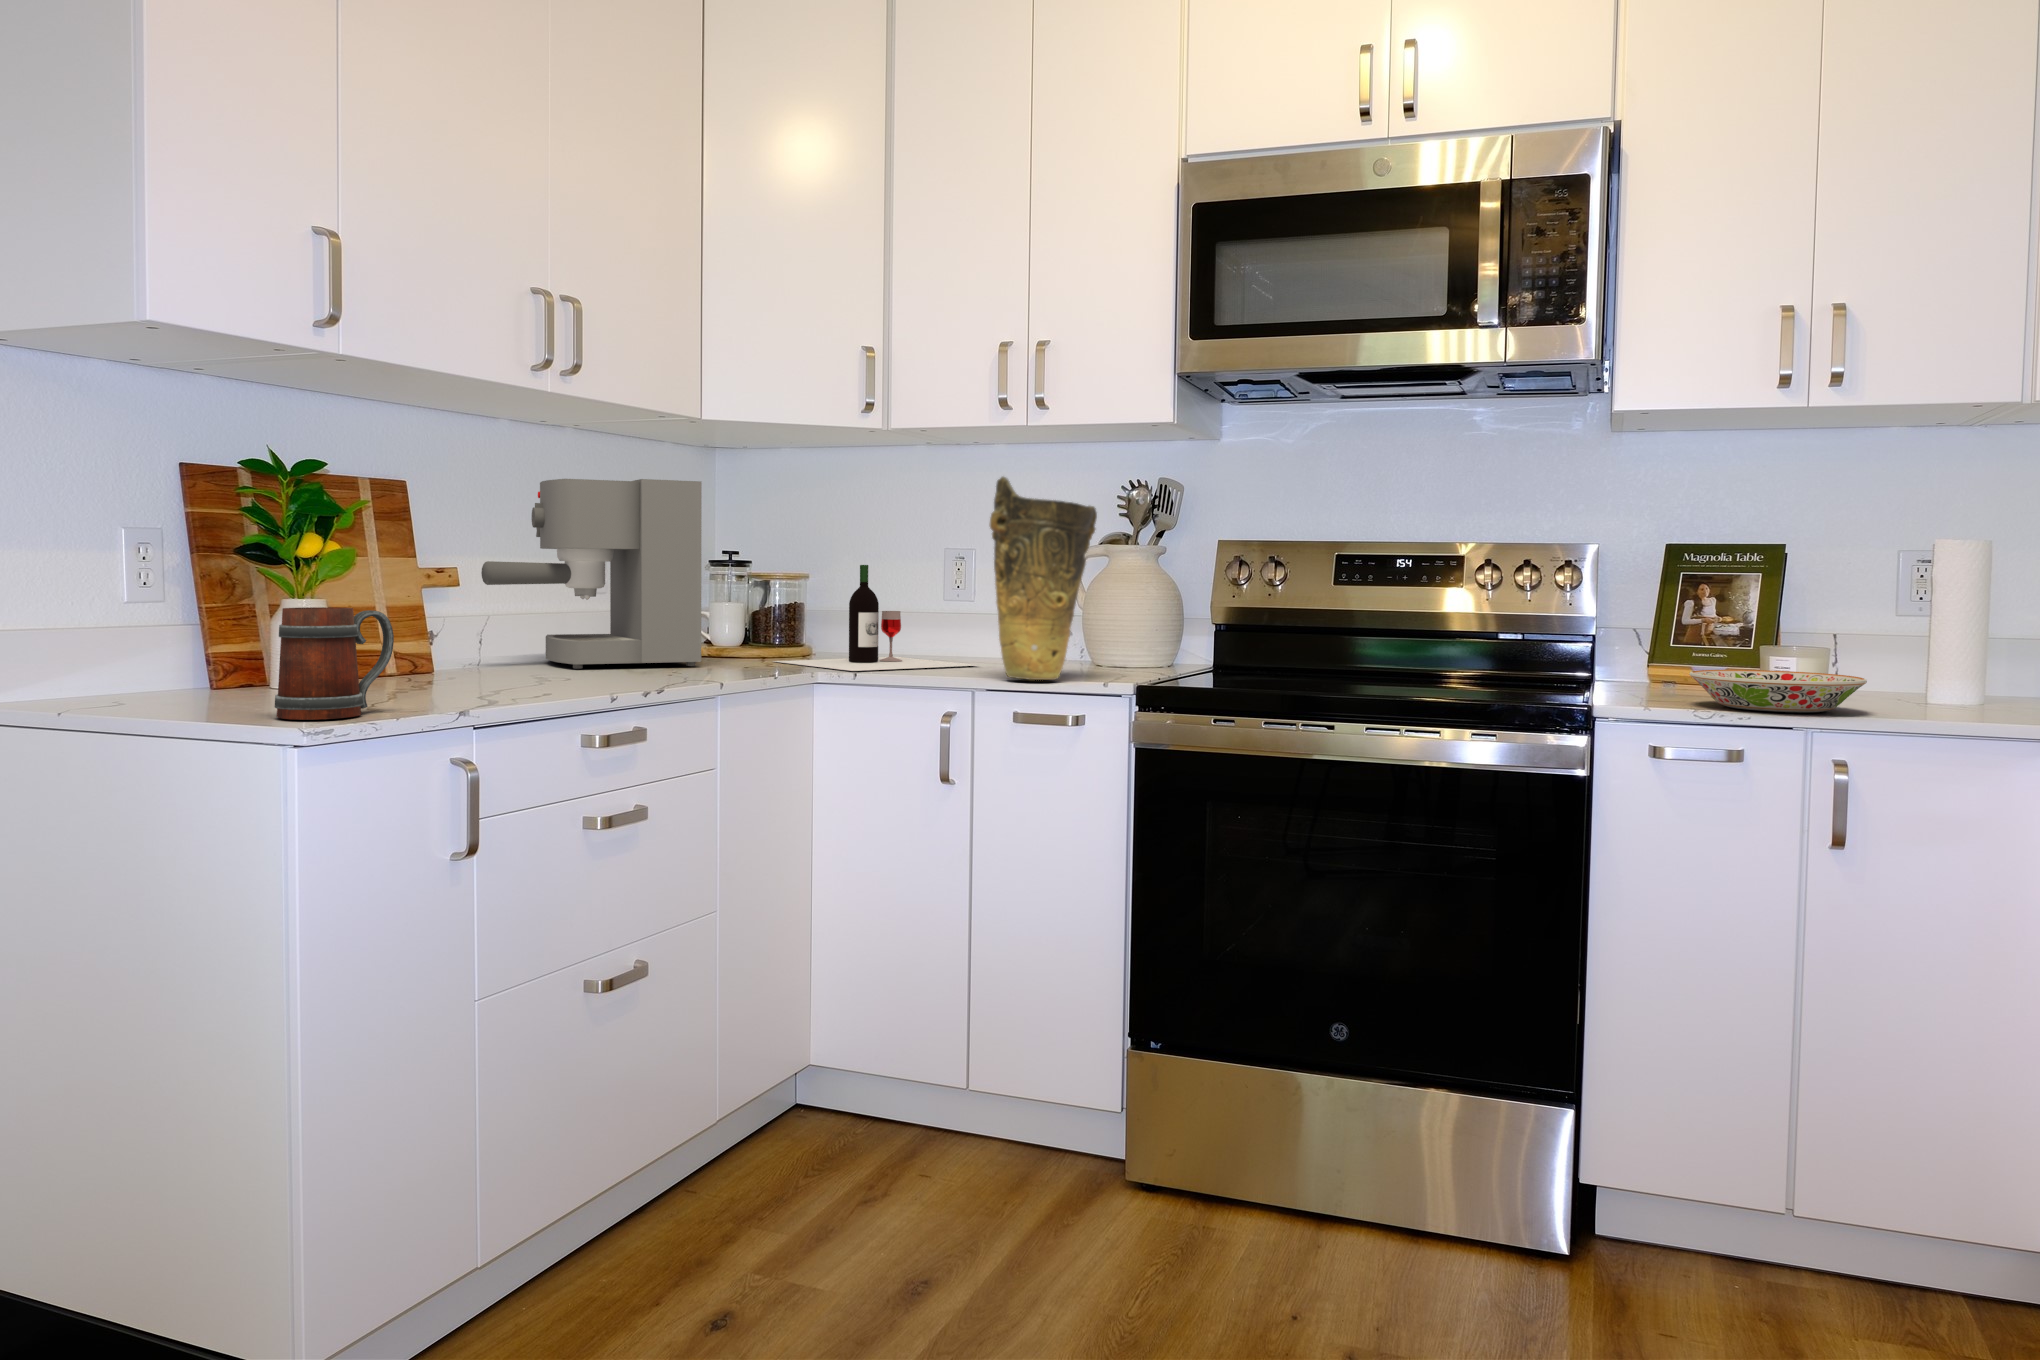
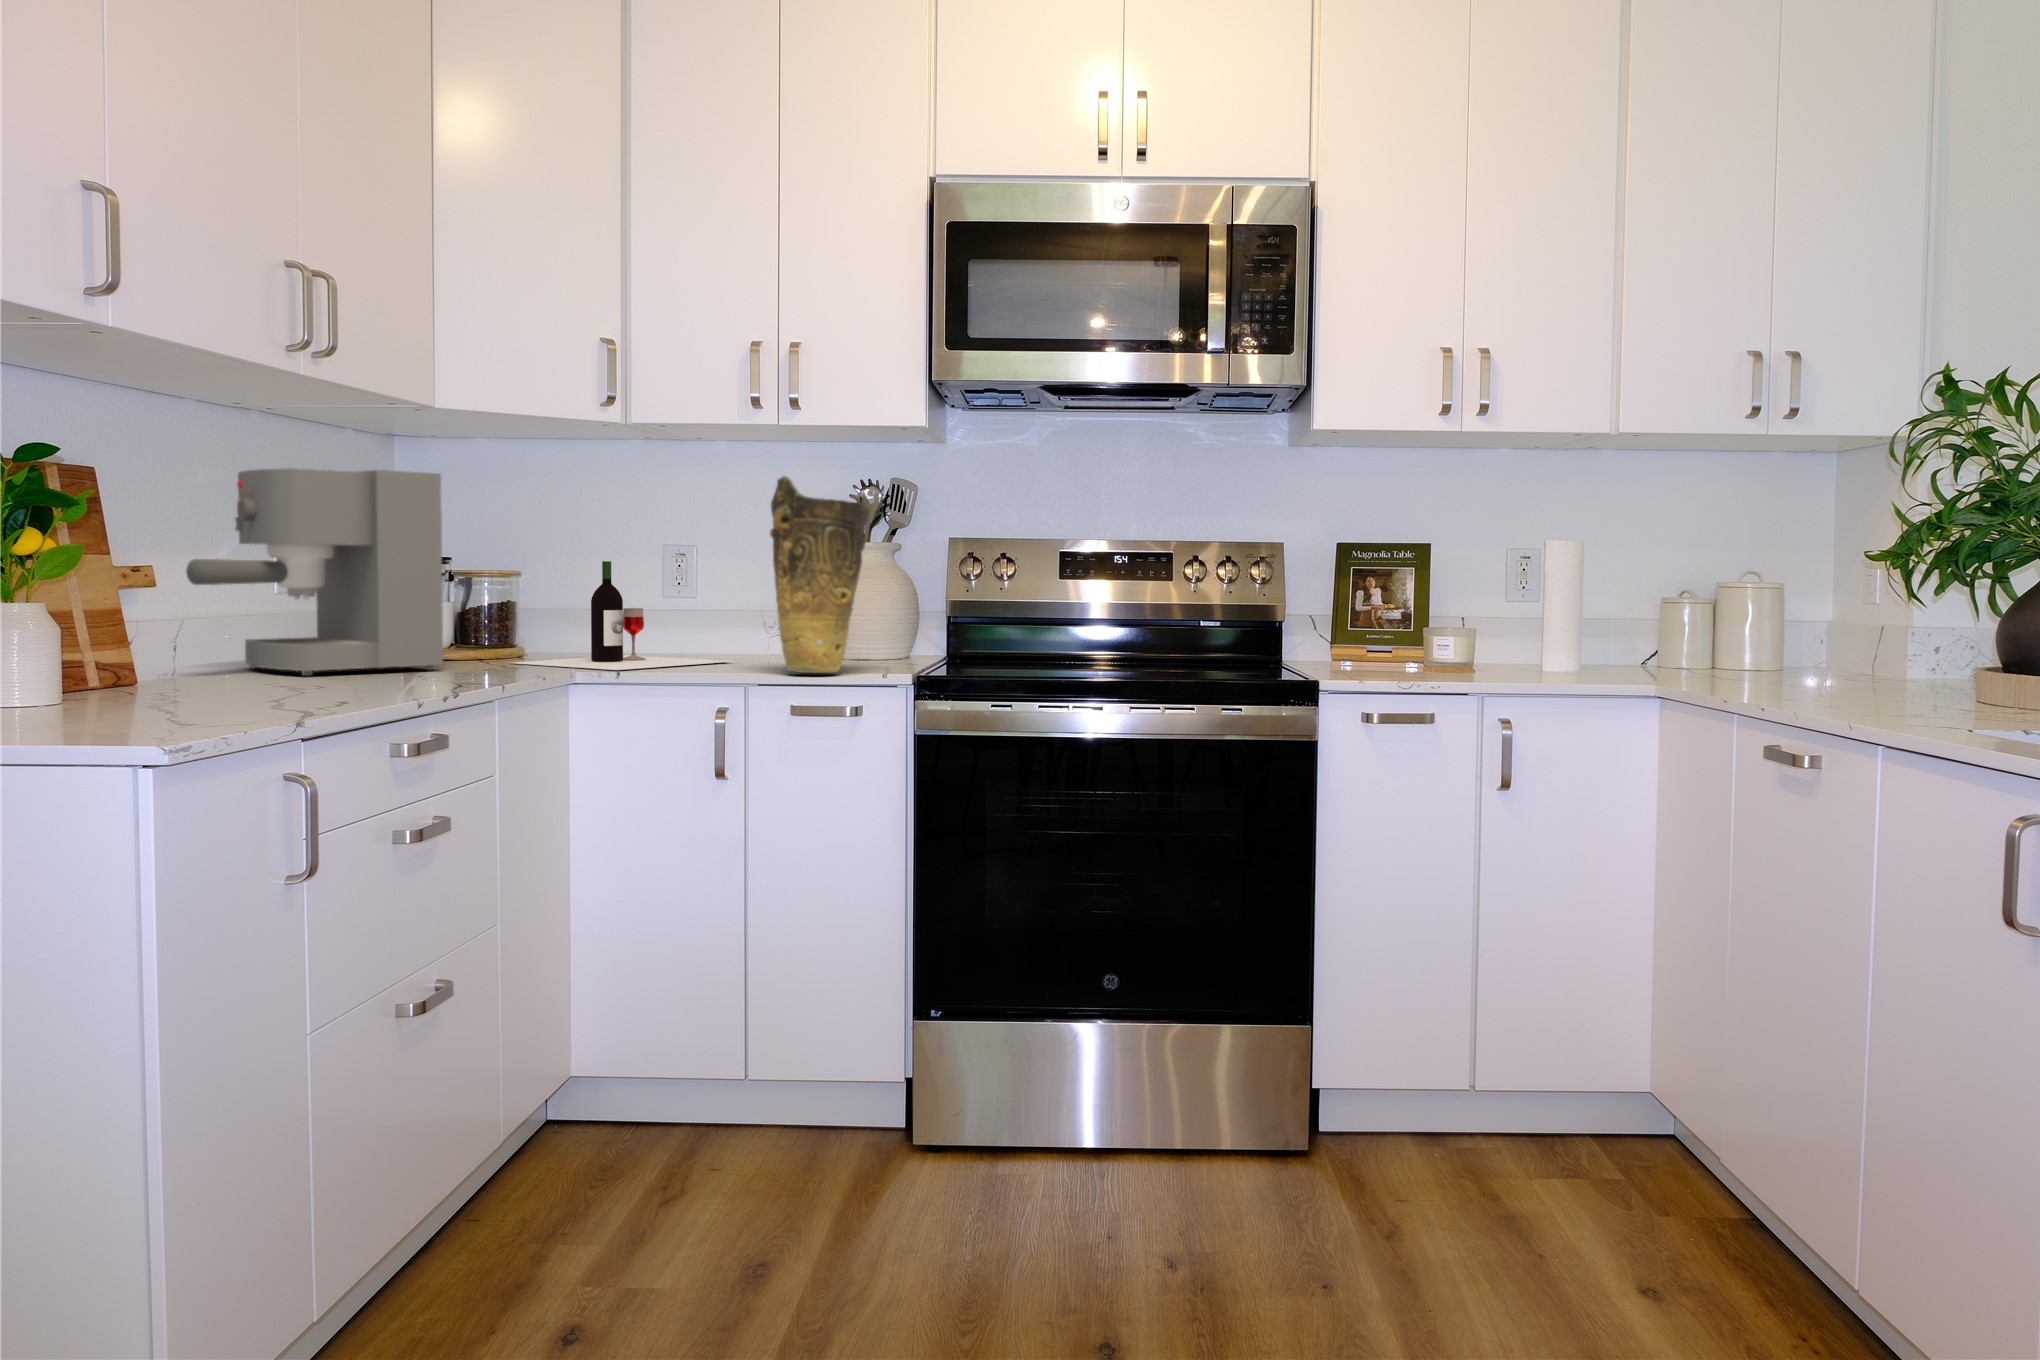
mug: present [275,607,394,720] -> none [88,613,214,736]
bowl: present [1689,670,1867,712] -> none [1381,648,1512,681]

